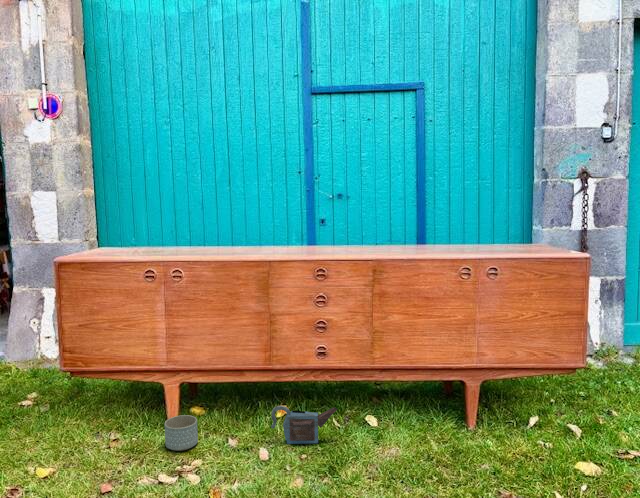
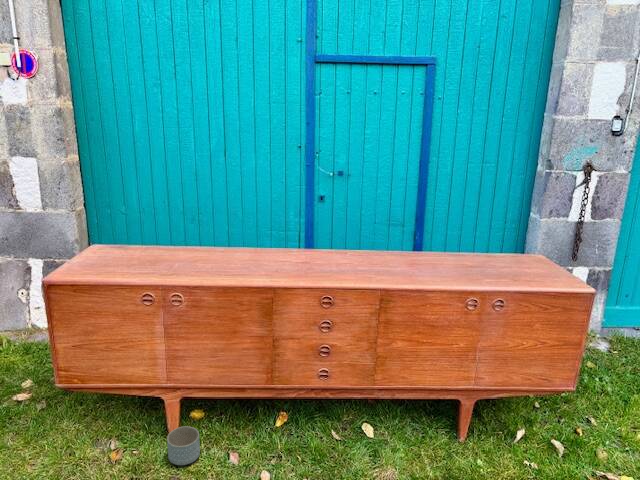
watering can: present [271,406,337,444] -> none [272,423,338,457]

